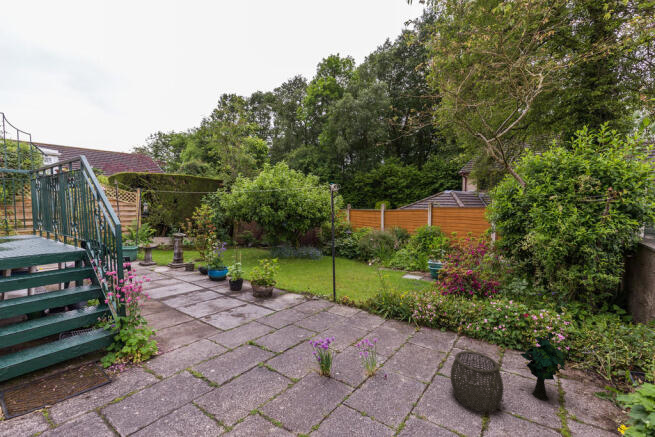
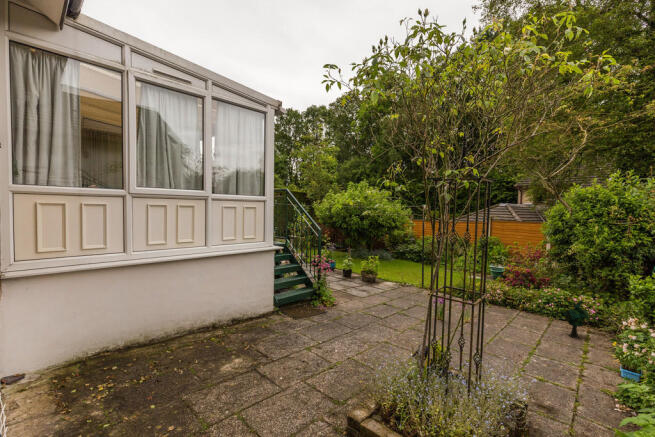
woven basket: present [451,351,503,412] -> none [519,310,551,339]

